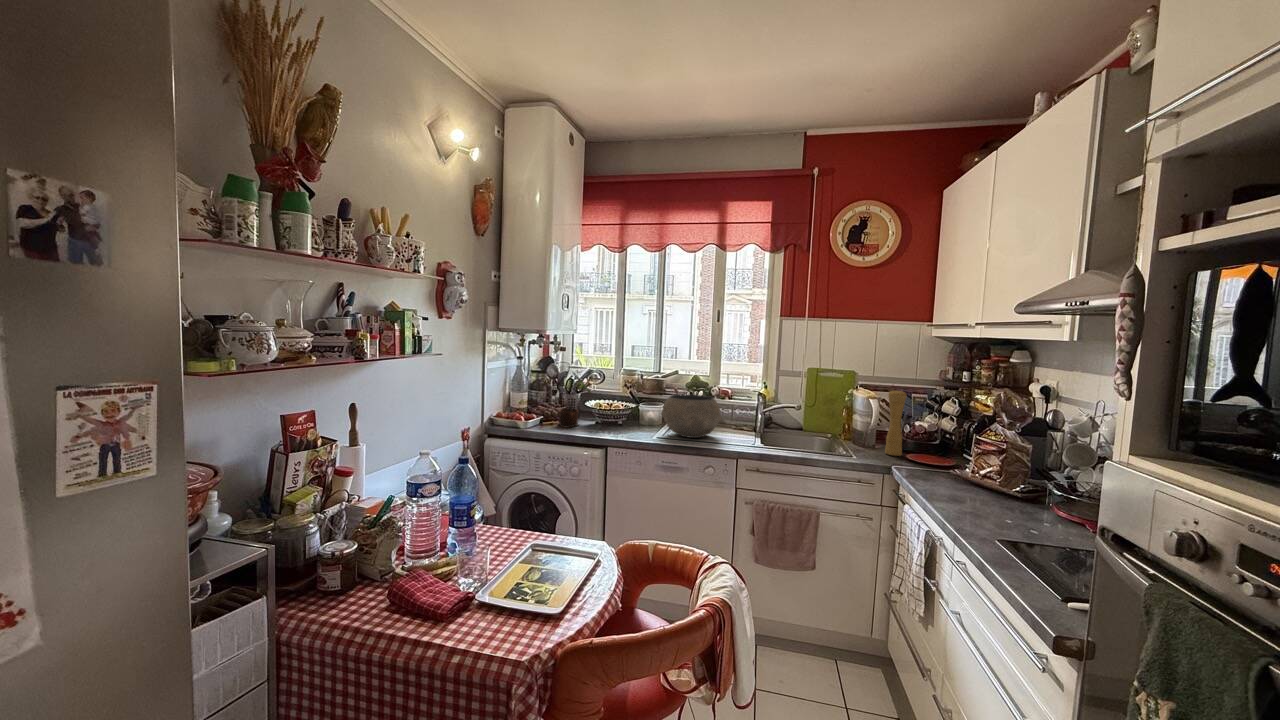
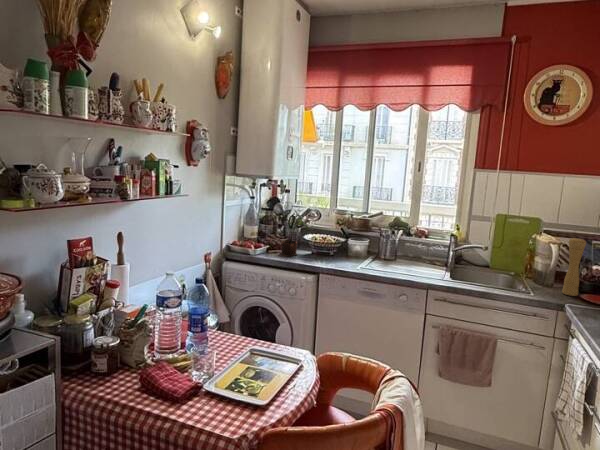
ceramic bowl: present [662,395,722,438] -> none [366,233,417,270]

